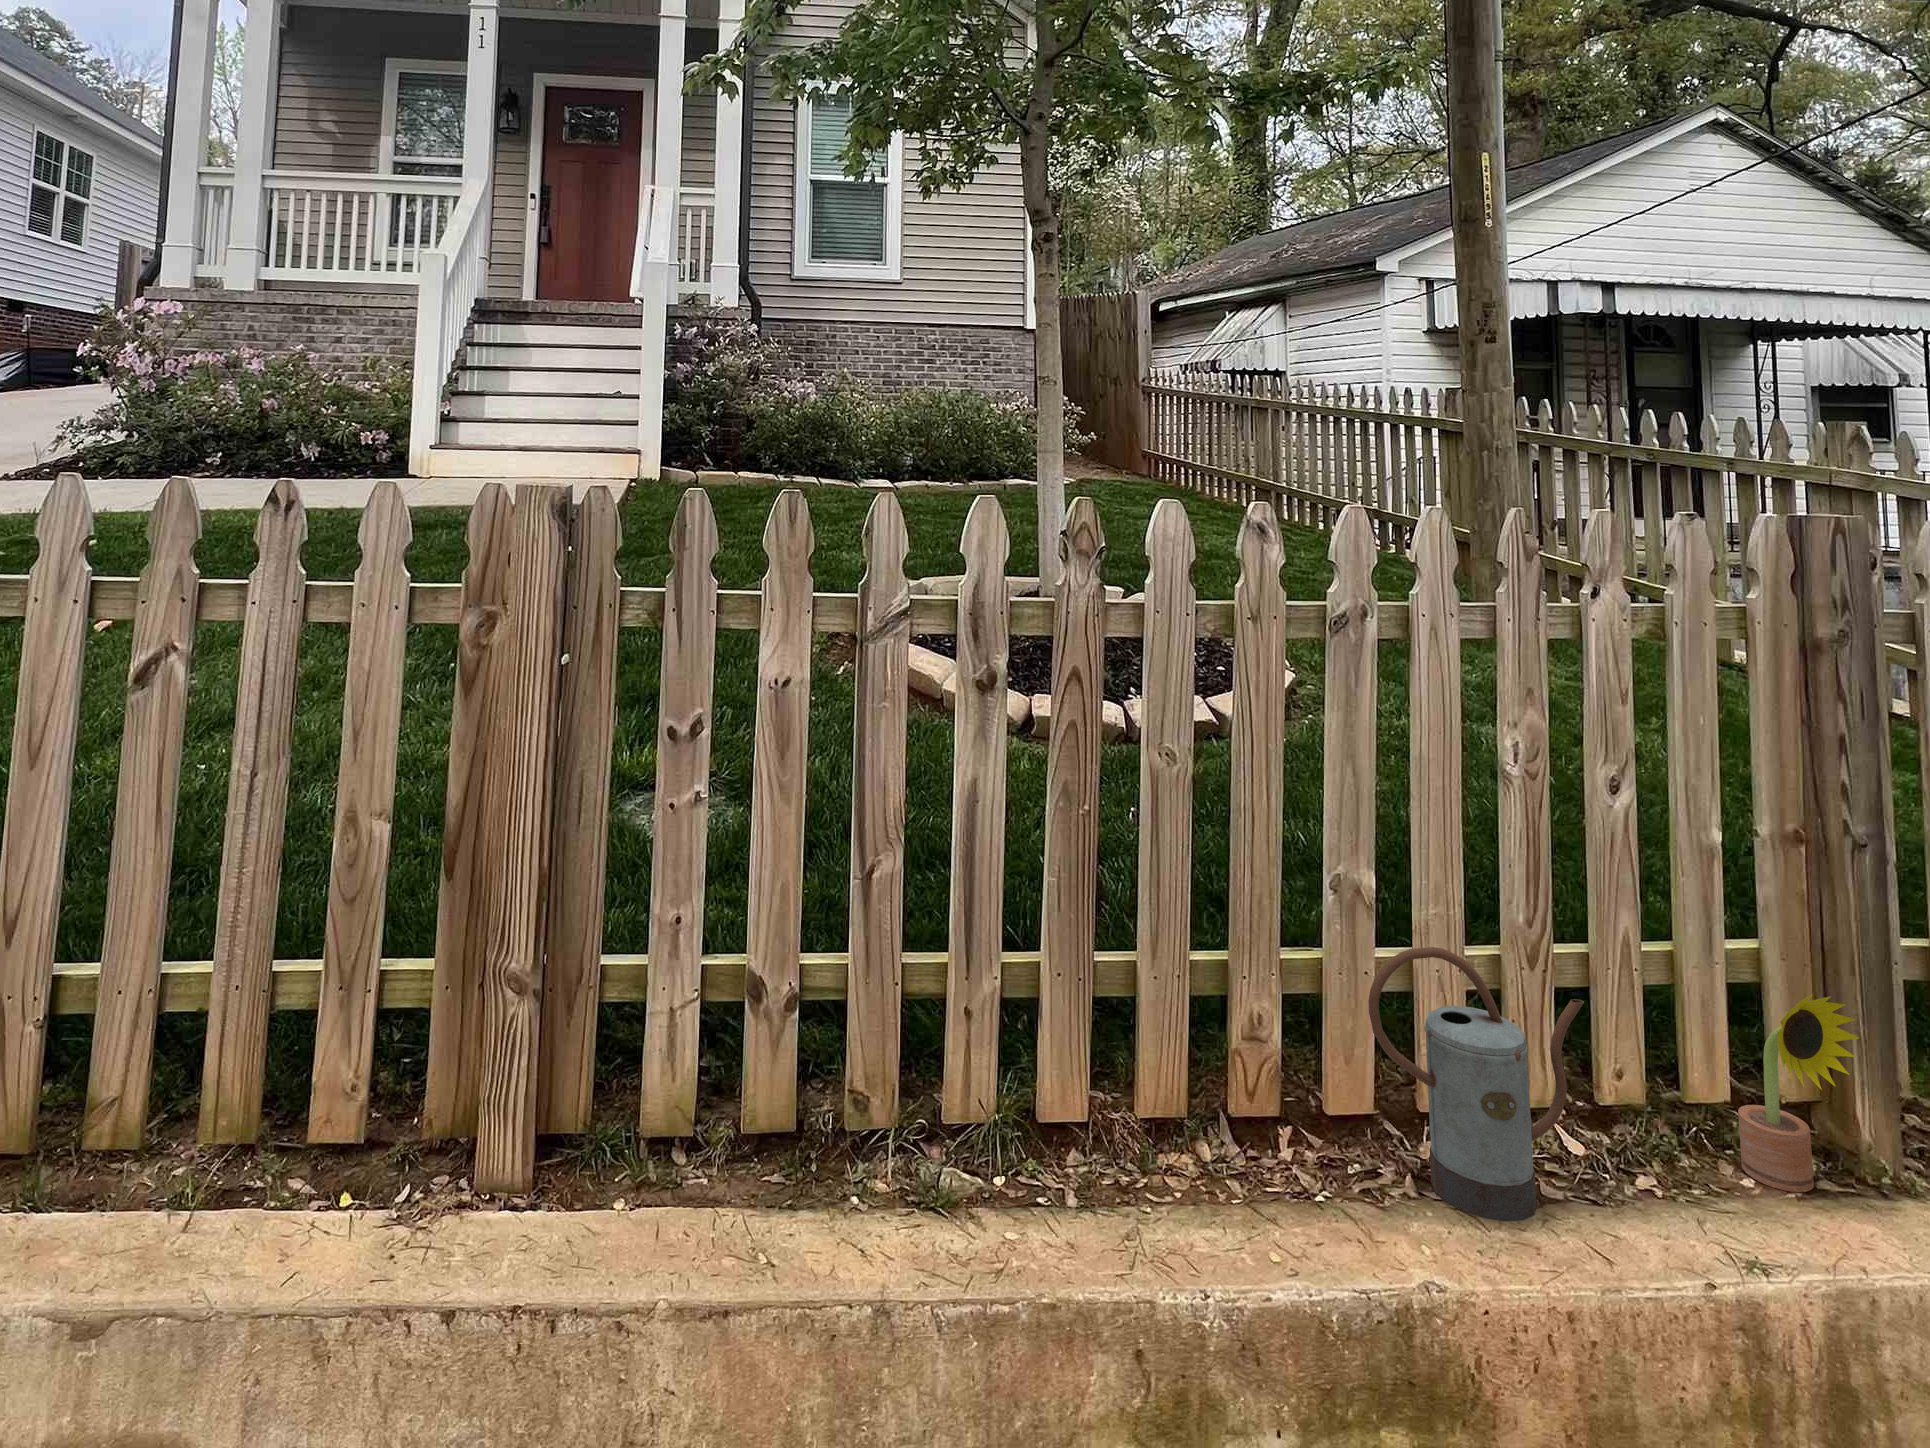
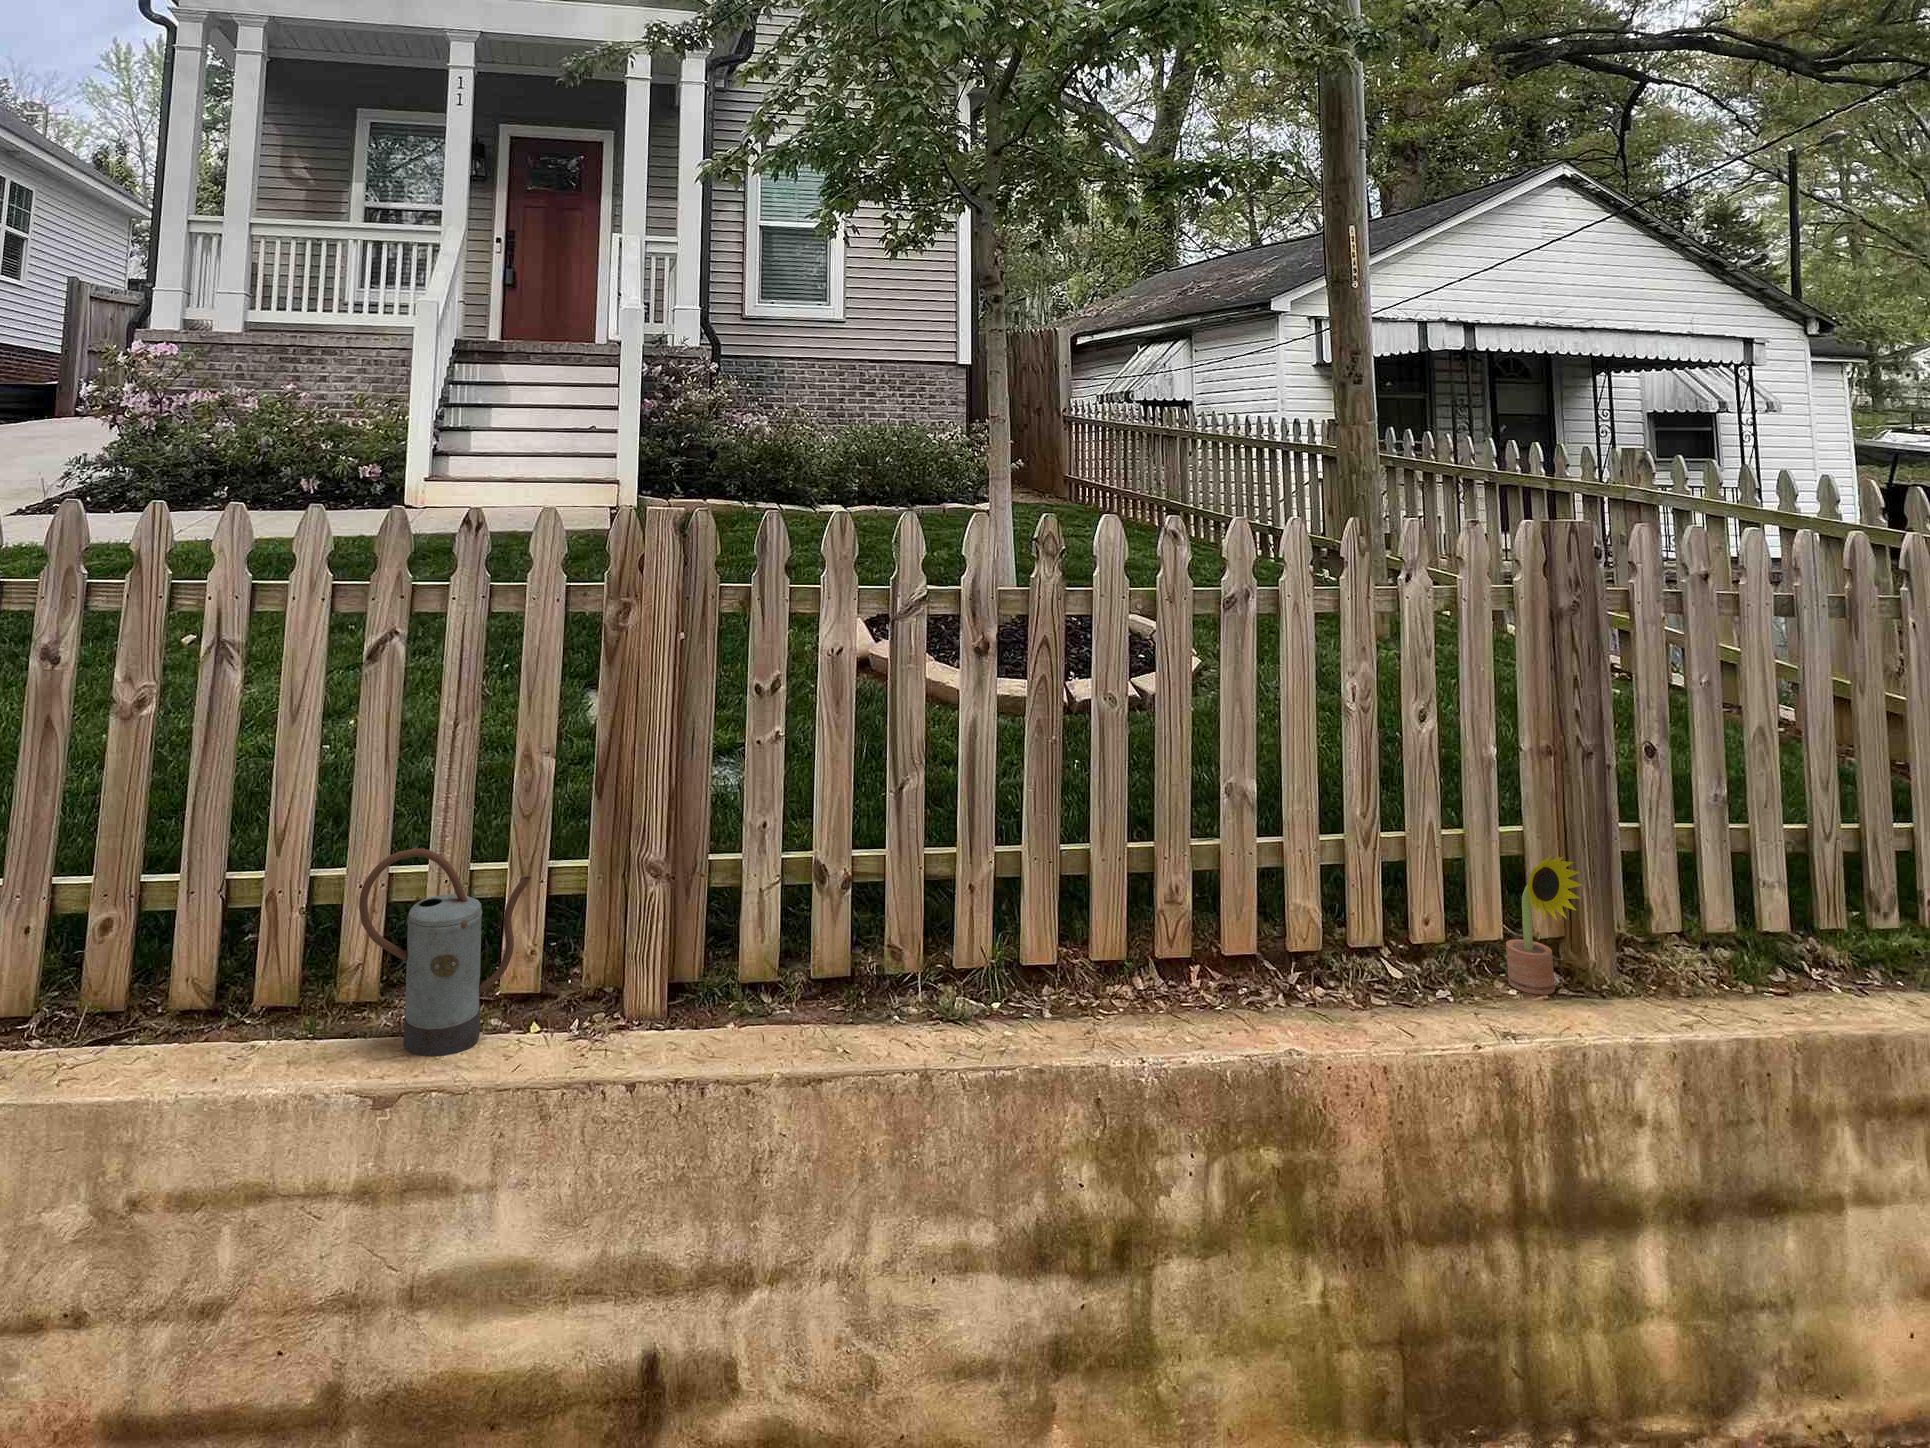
watering can: present [1368,947,1584,1221] -> present [359,848,532,1056]

